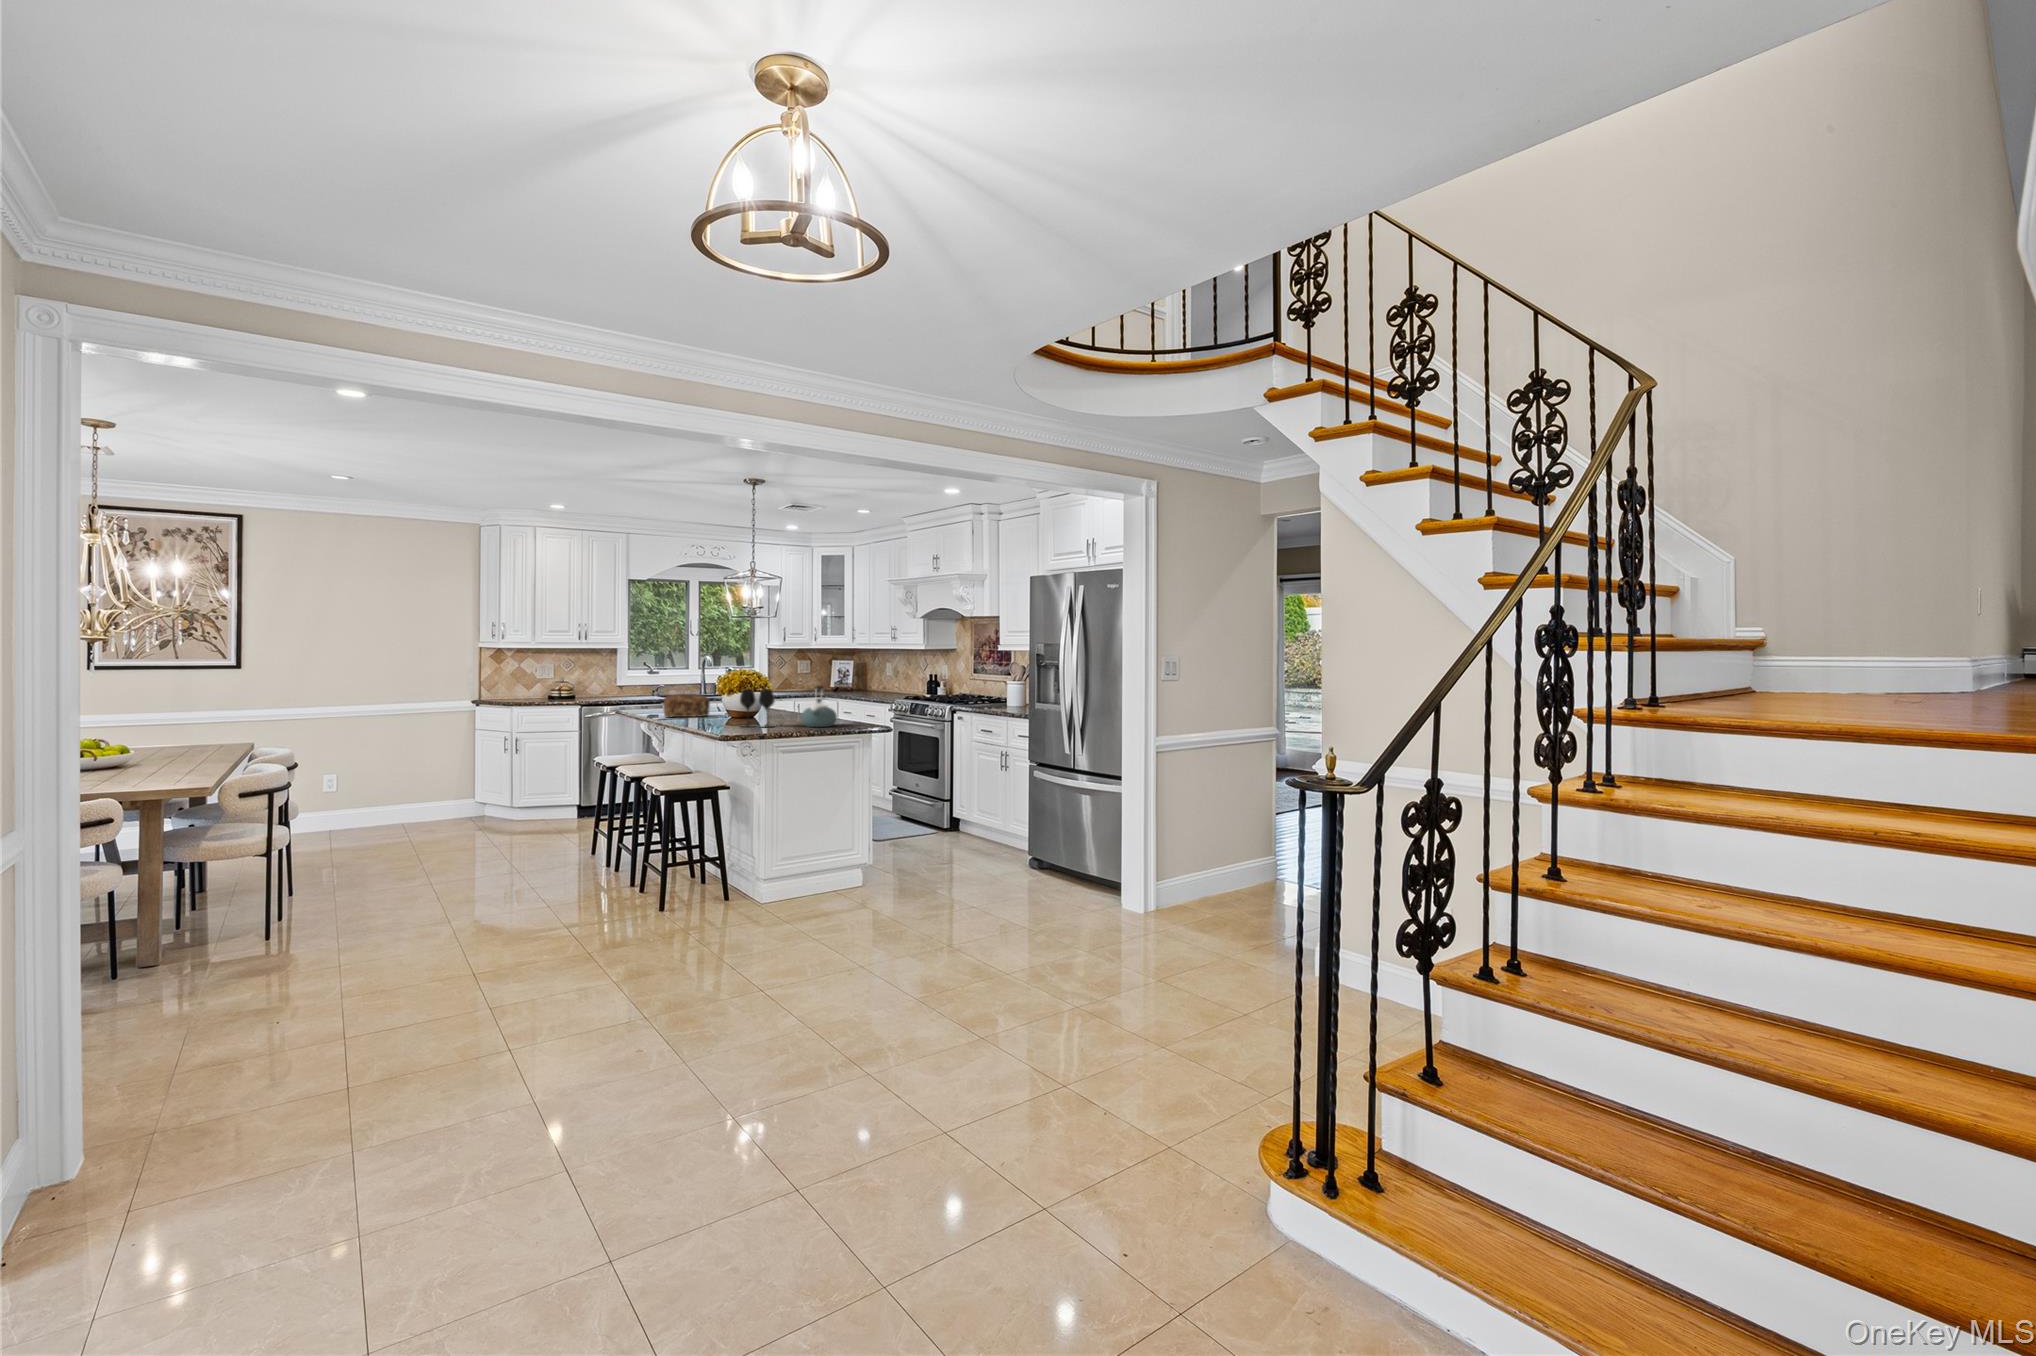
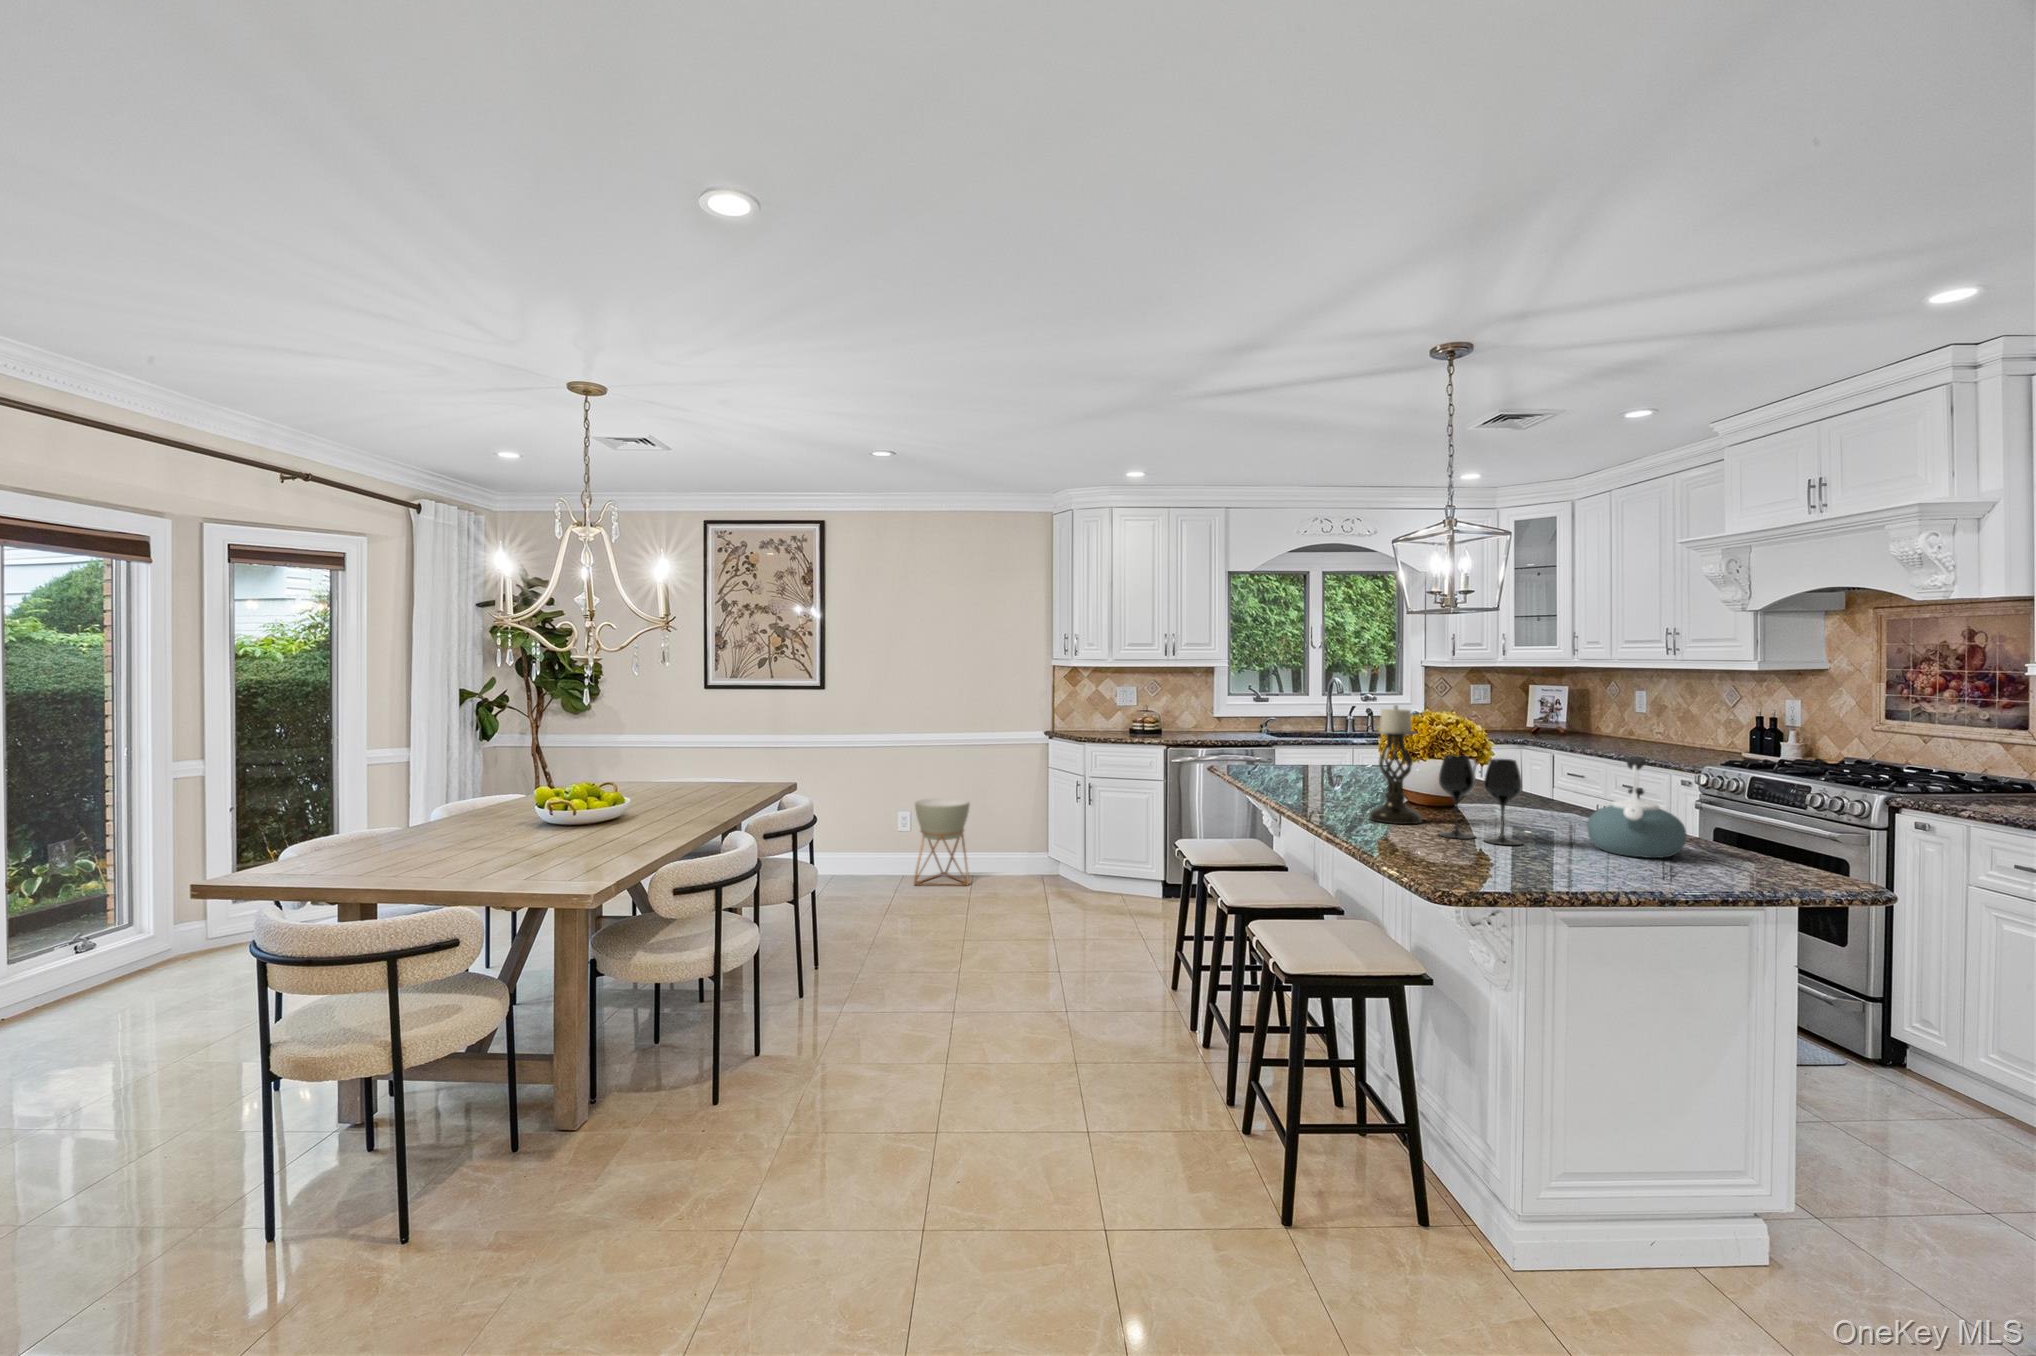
candle holder: none [709,666,735,725] -> present [1369,705,1422,824]
bread loaf: present [663,695,710,718] -> none [1278,748,1358,789]
planter: none [349,759,407,832] -> present [914,798,970,885]

